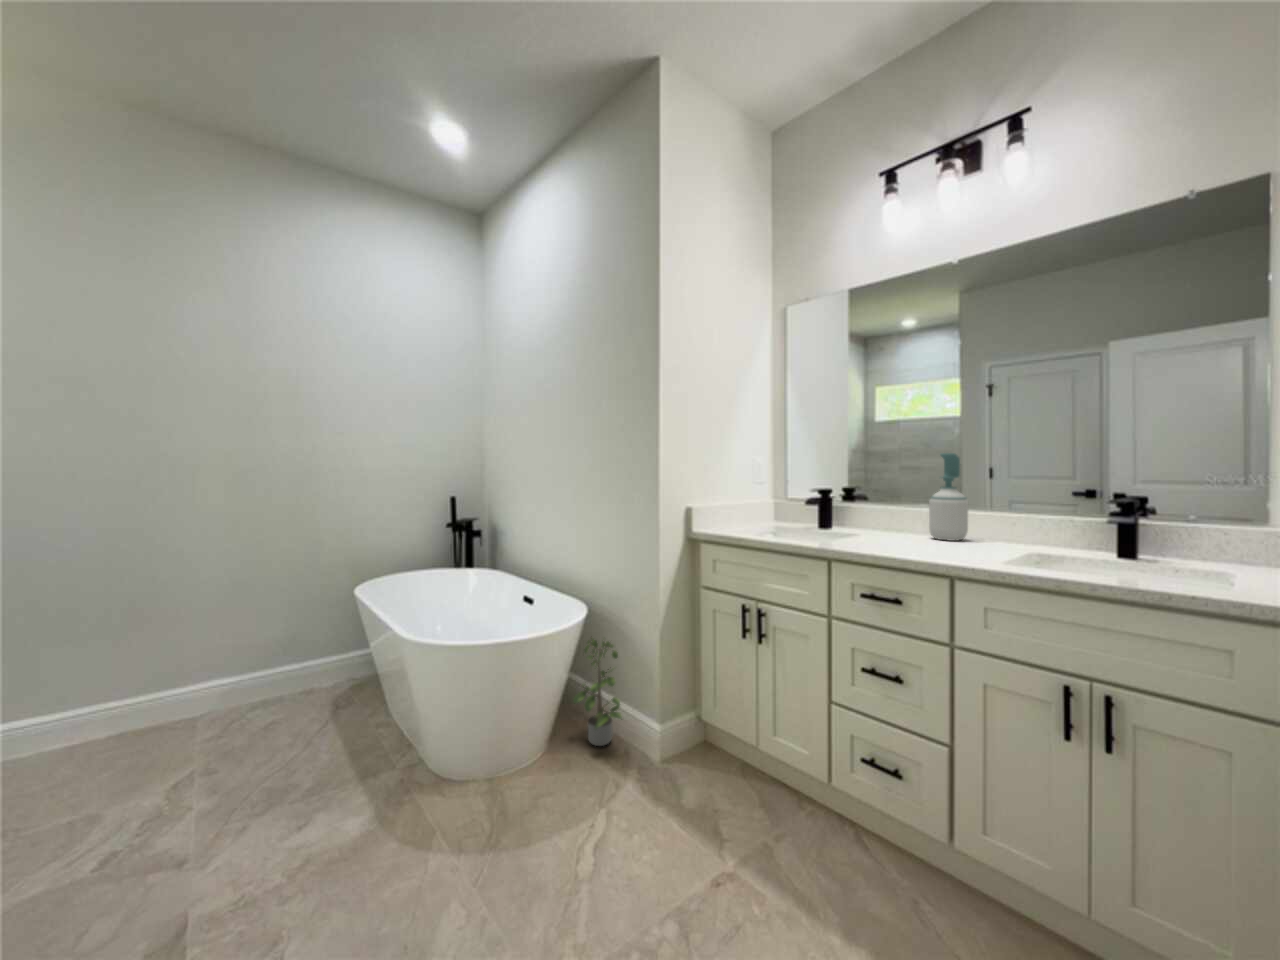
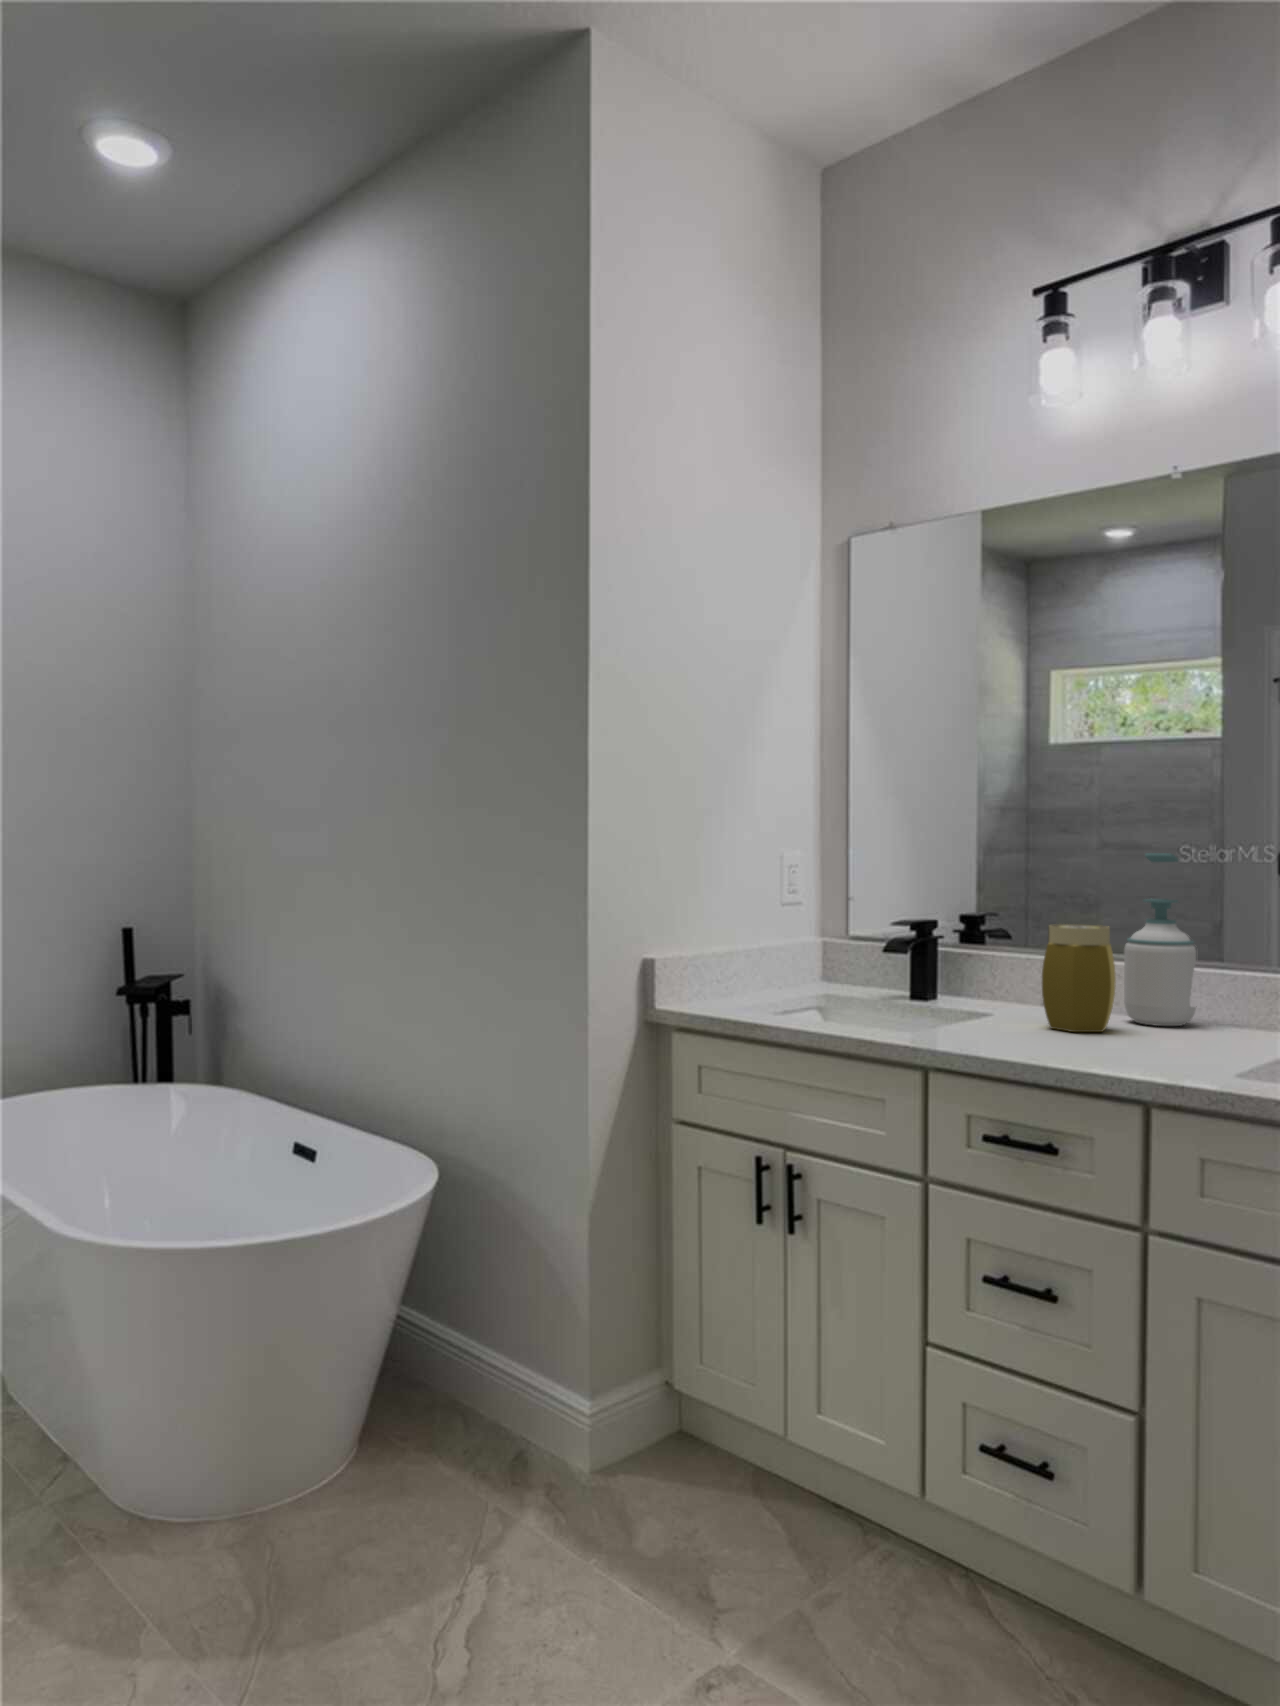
jar: none [888,489,926,543] -> present [1042,924,1116,1032]
potted plant: present [574,638,621,746] -> none [401,1226,507,1461]

